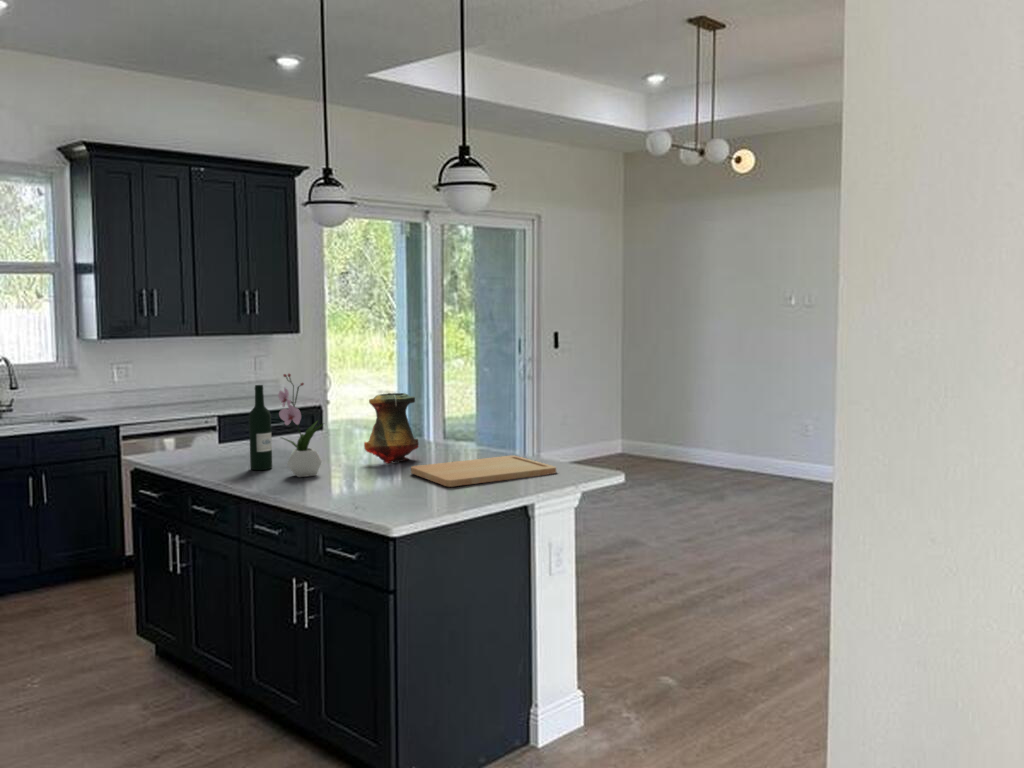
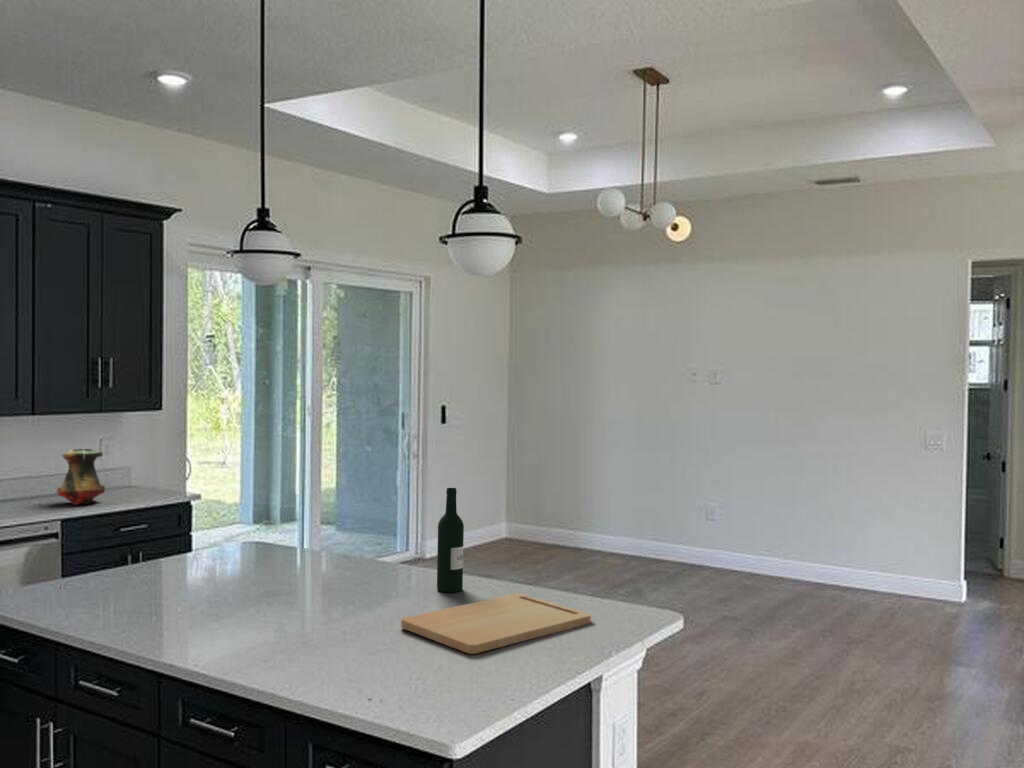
flower arrangement: present [278,374,323,477] -> none [218,494,284,640]
wine bottle: present [249,385,272,470] -> present [437,488,464,592]
vase: present [364,393,418,463] -> present [57,449,105,505]

